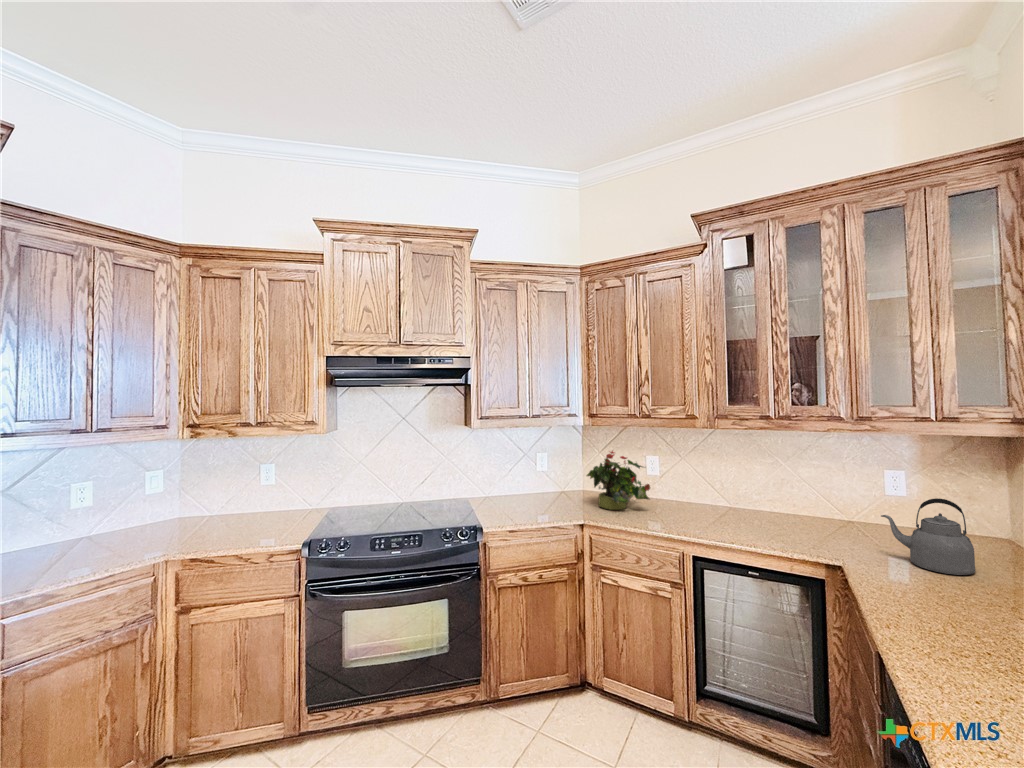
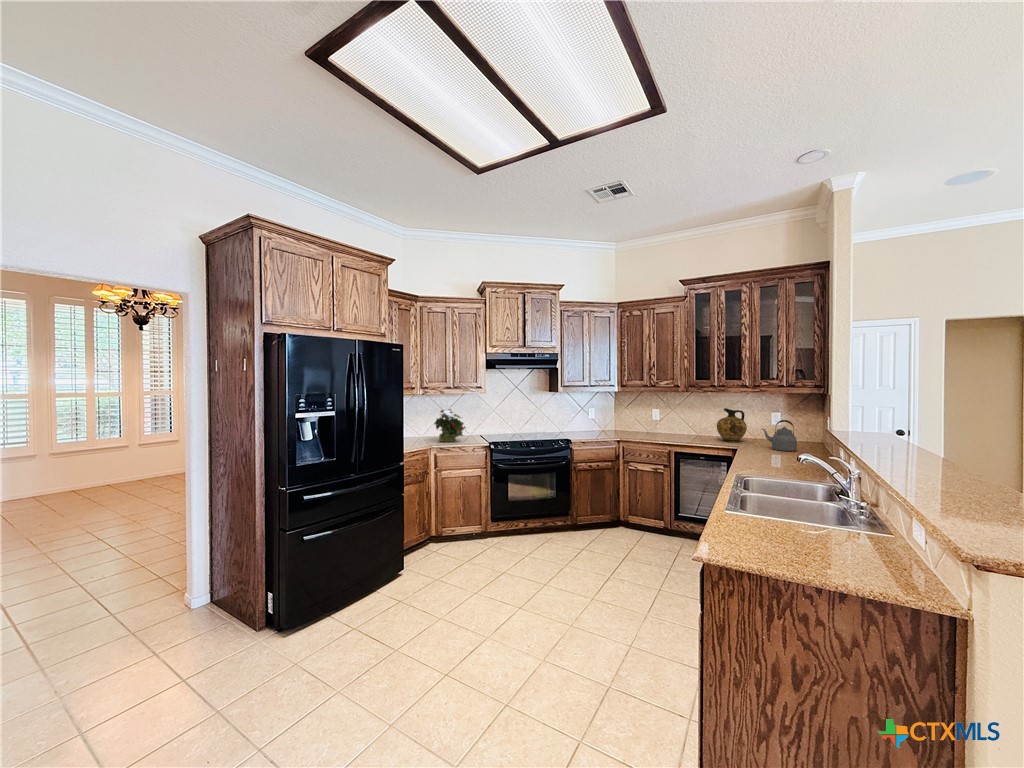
potted plant: present [587,451,650,510] -> present [434,409,466,442]
ceramic jug: none [775,464,840,536] -> present [717,408,747,442]

